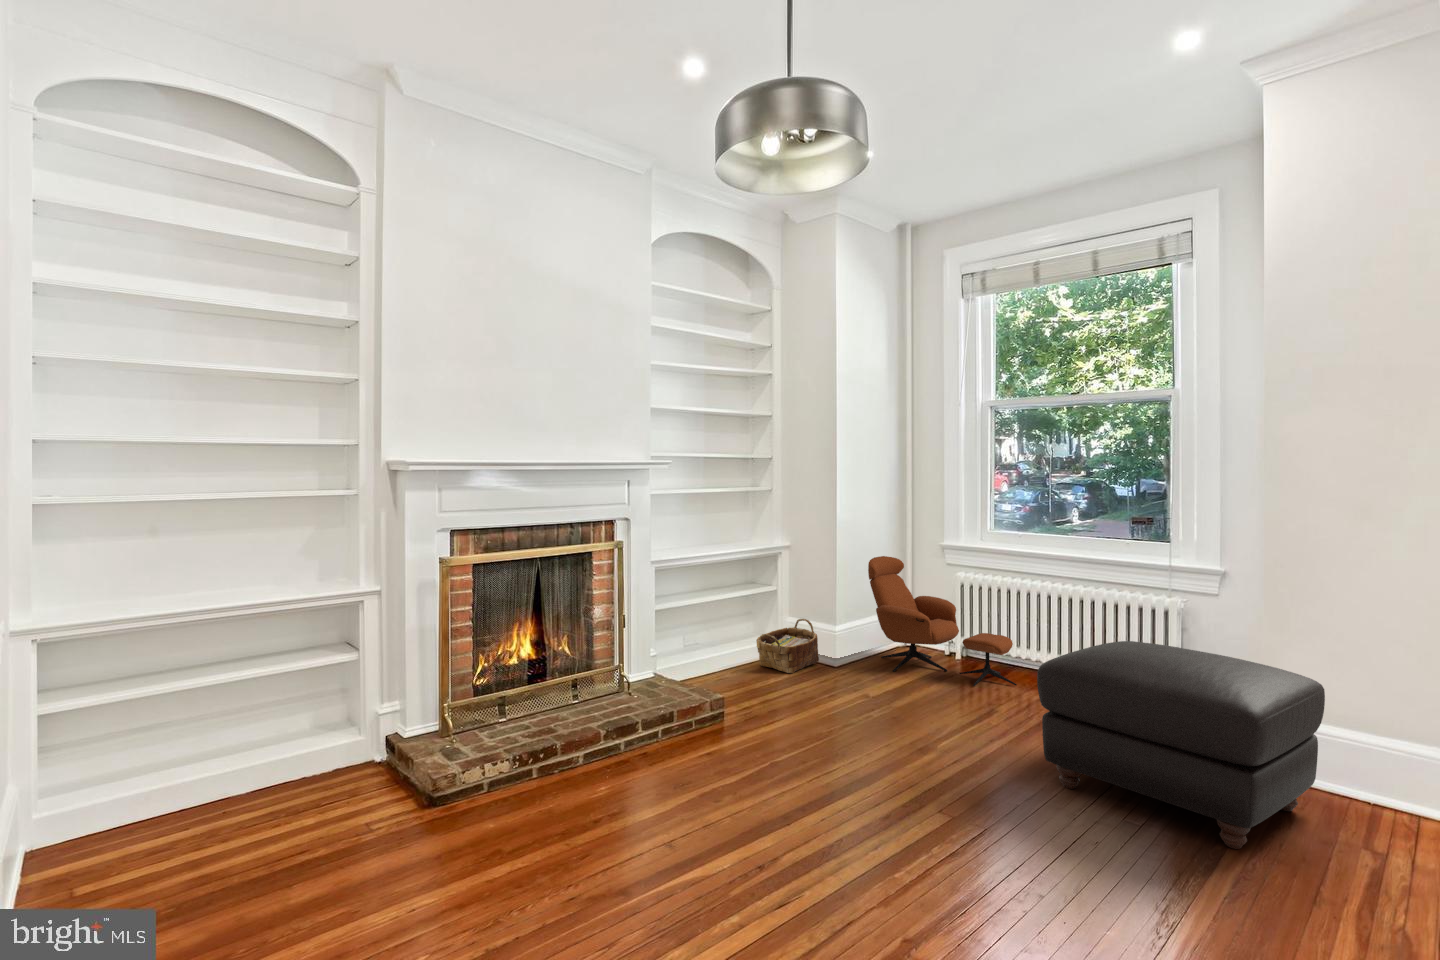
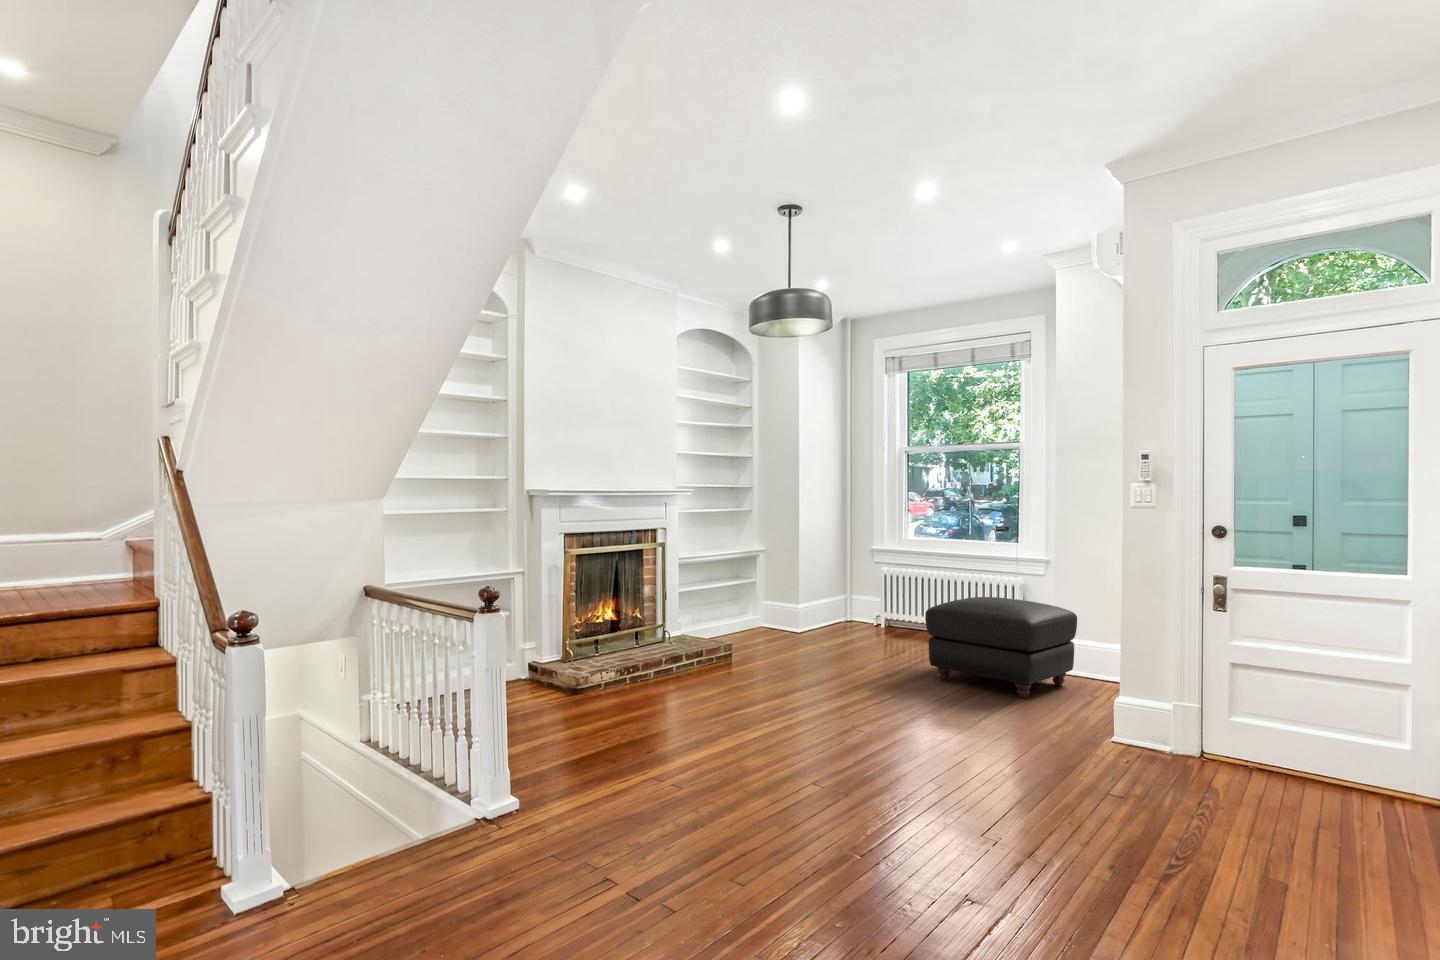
lounge chair: present [868,556,1017,686] -> none [821,556,921,640]
woven basket: present [756,619,819,673] -> none [744,600,788,636]

